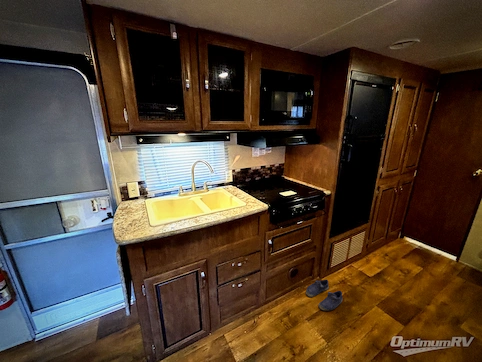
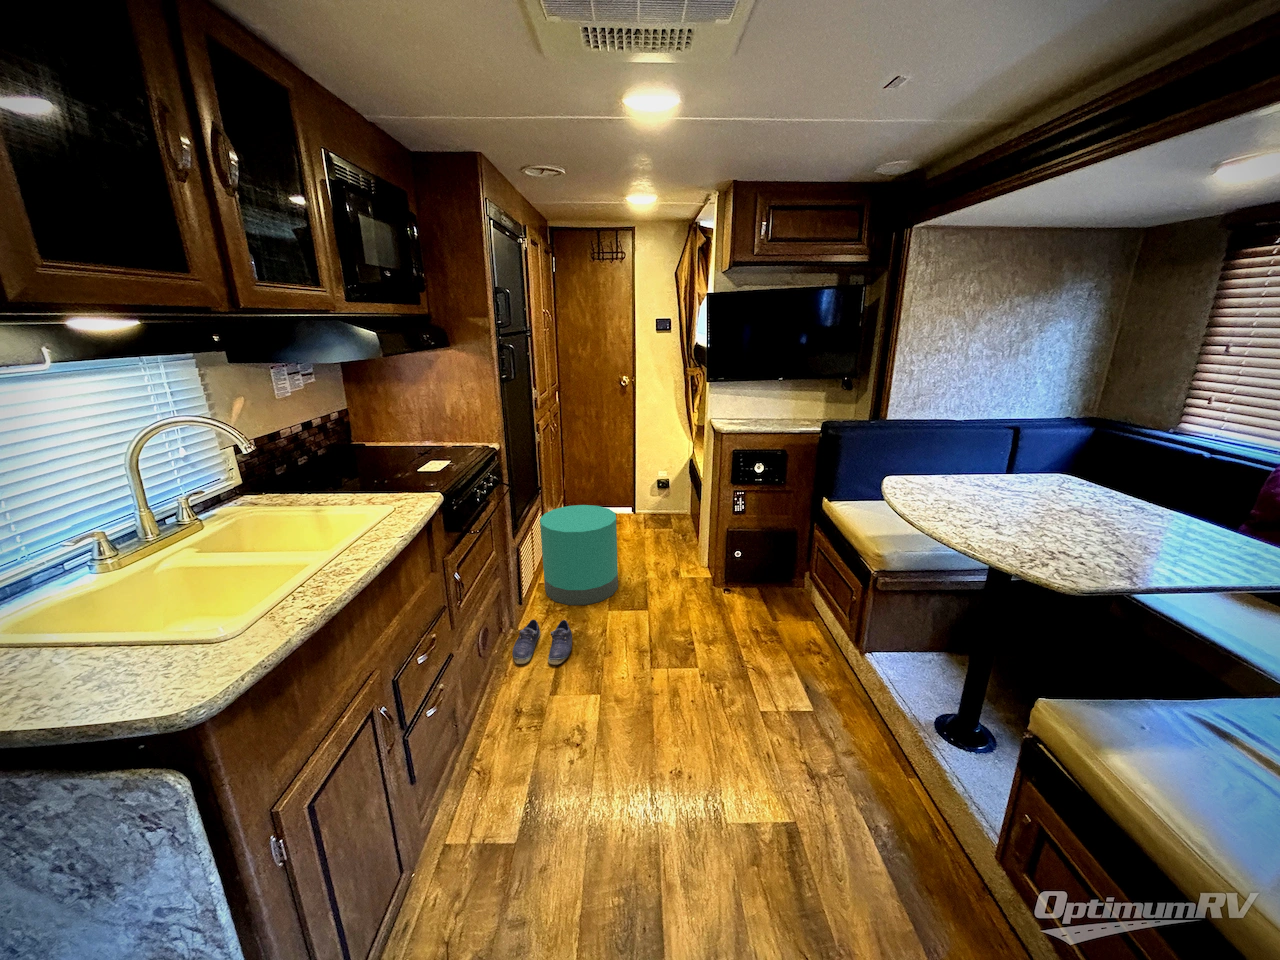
trash can: none [349,233,410,300] -> present [540,505,618,605]

